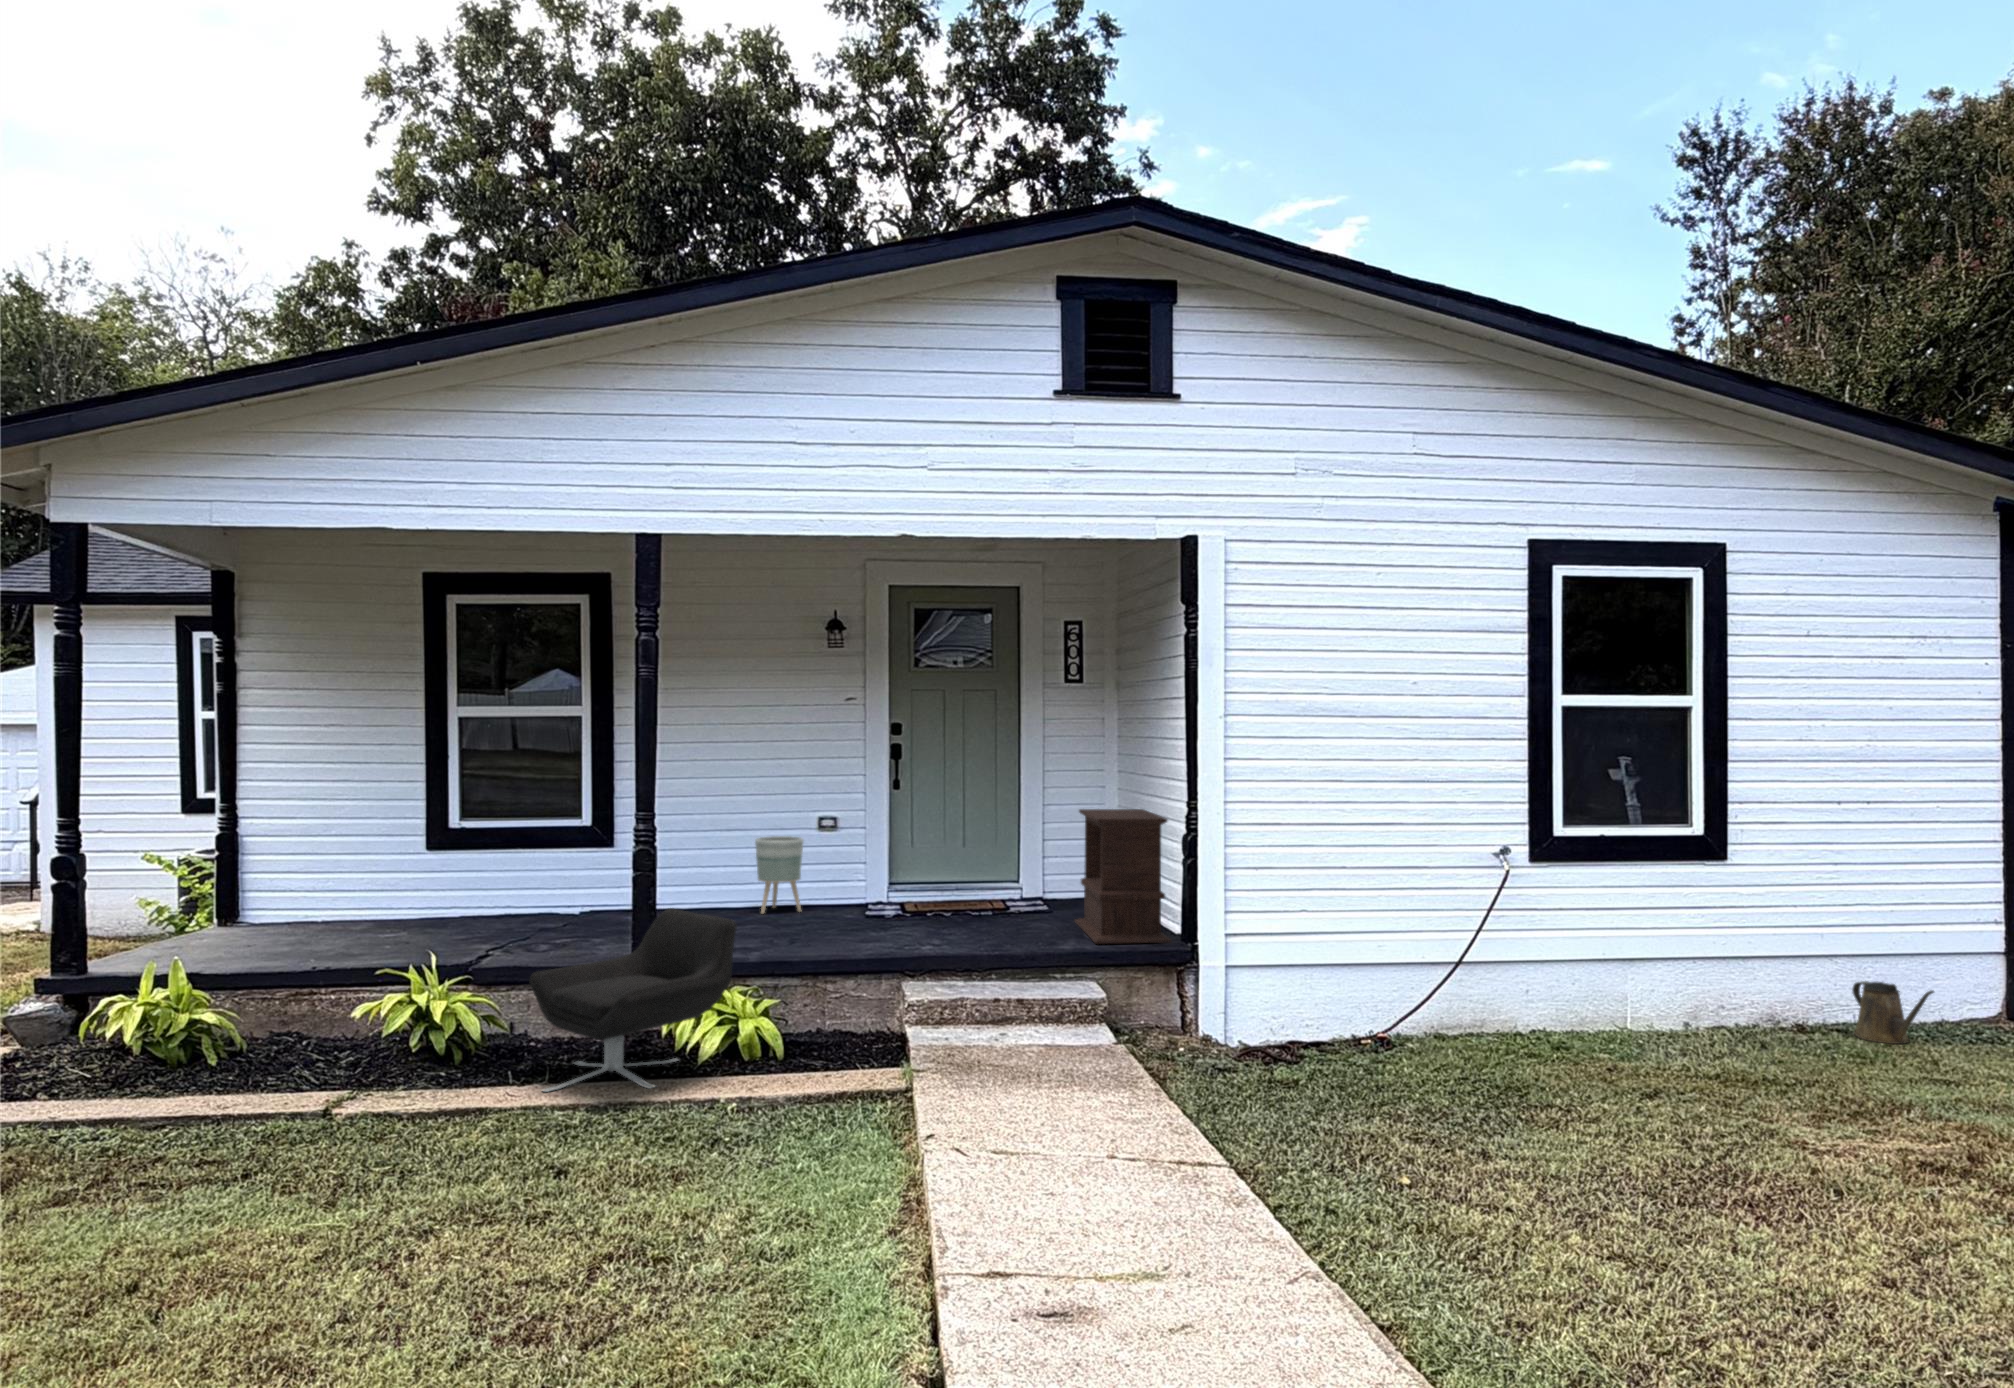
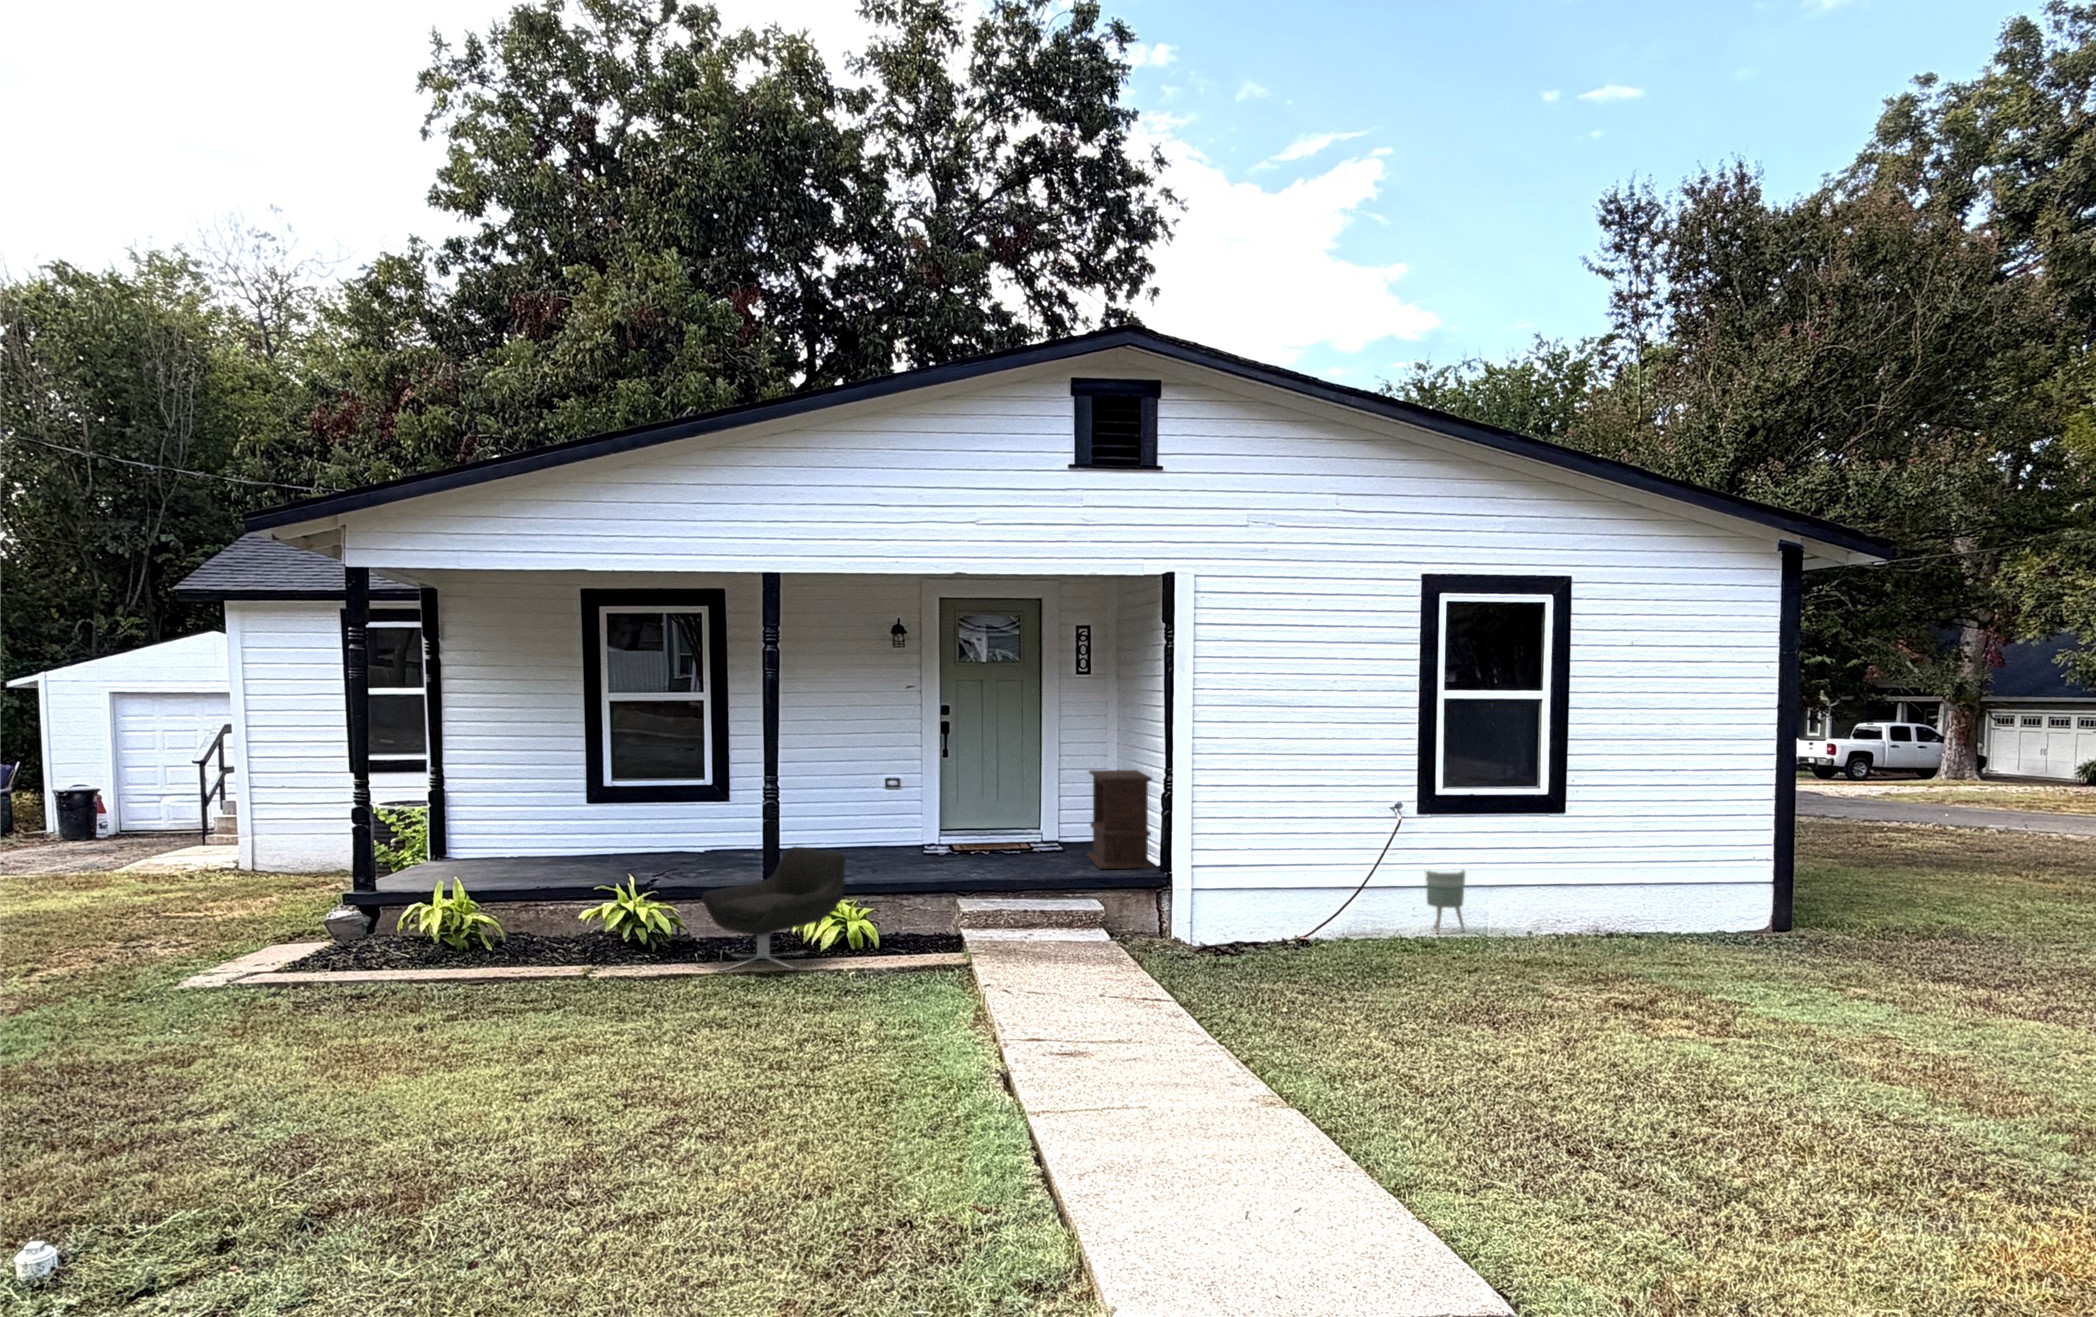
planter: present [755,836,804,914] -> present [1426,870,1465,934]
watering can: present [1852,981,1934,1044] -> none [1642,889,1687,932]

